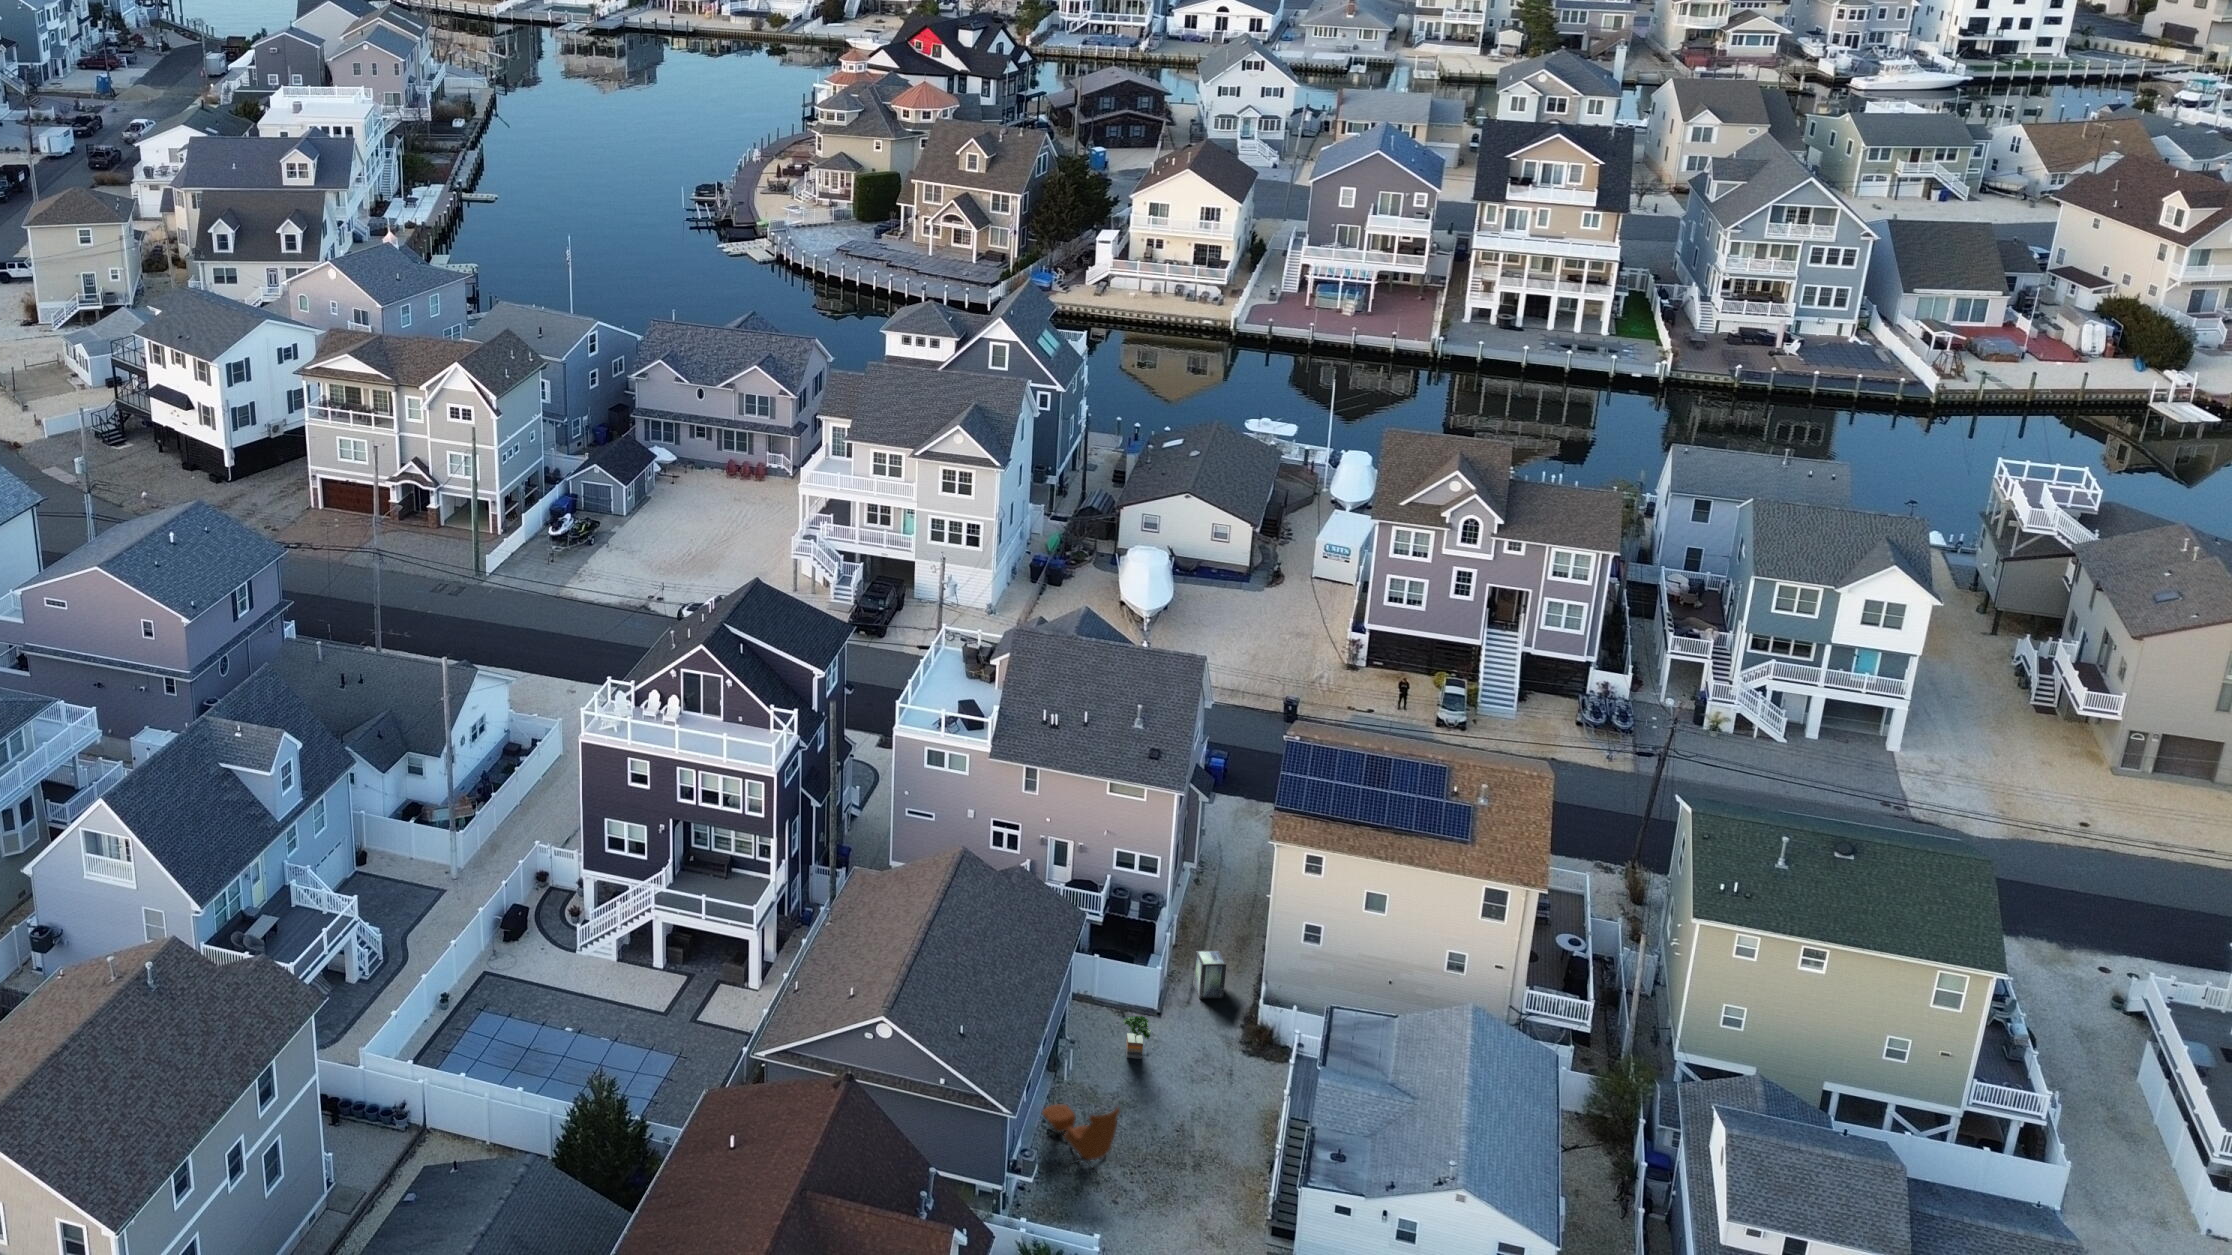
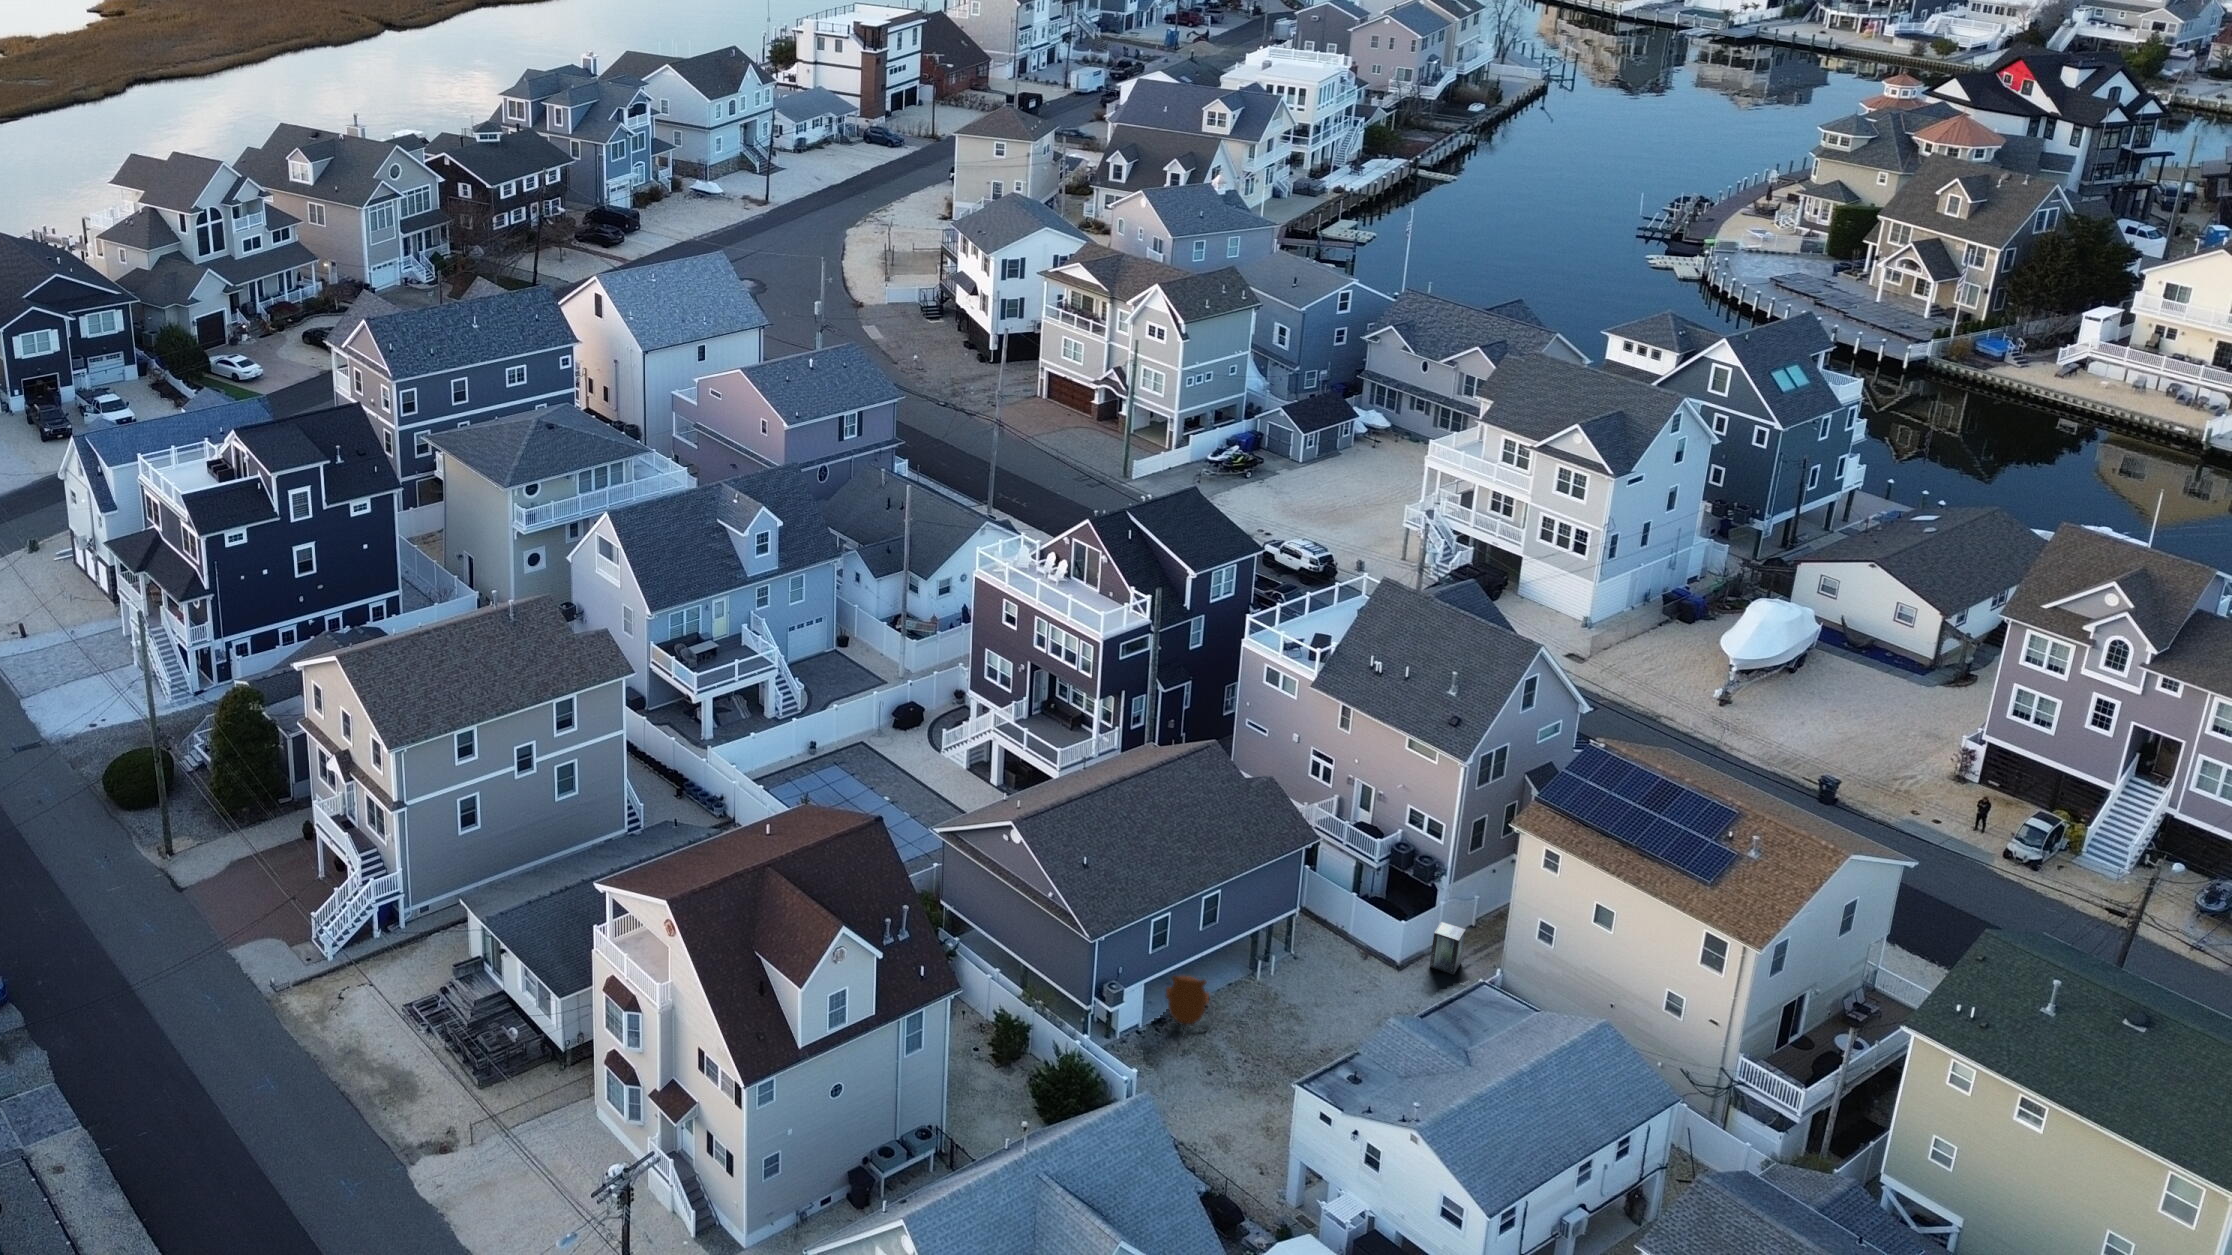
potted tree: present [1123,1016,1151,1059] -> none [1308,941,1337,985]

